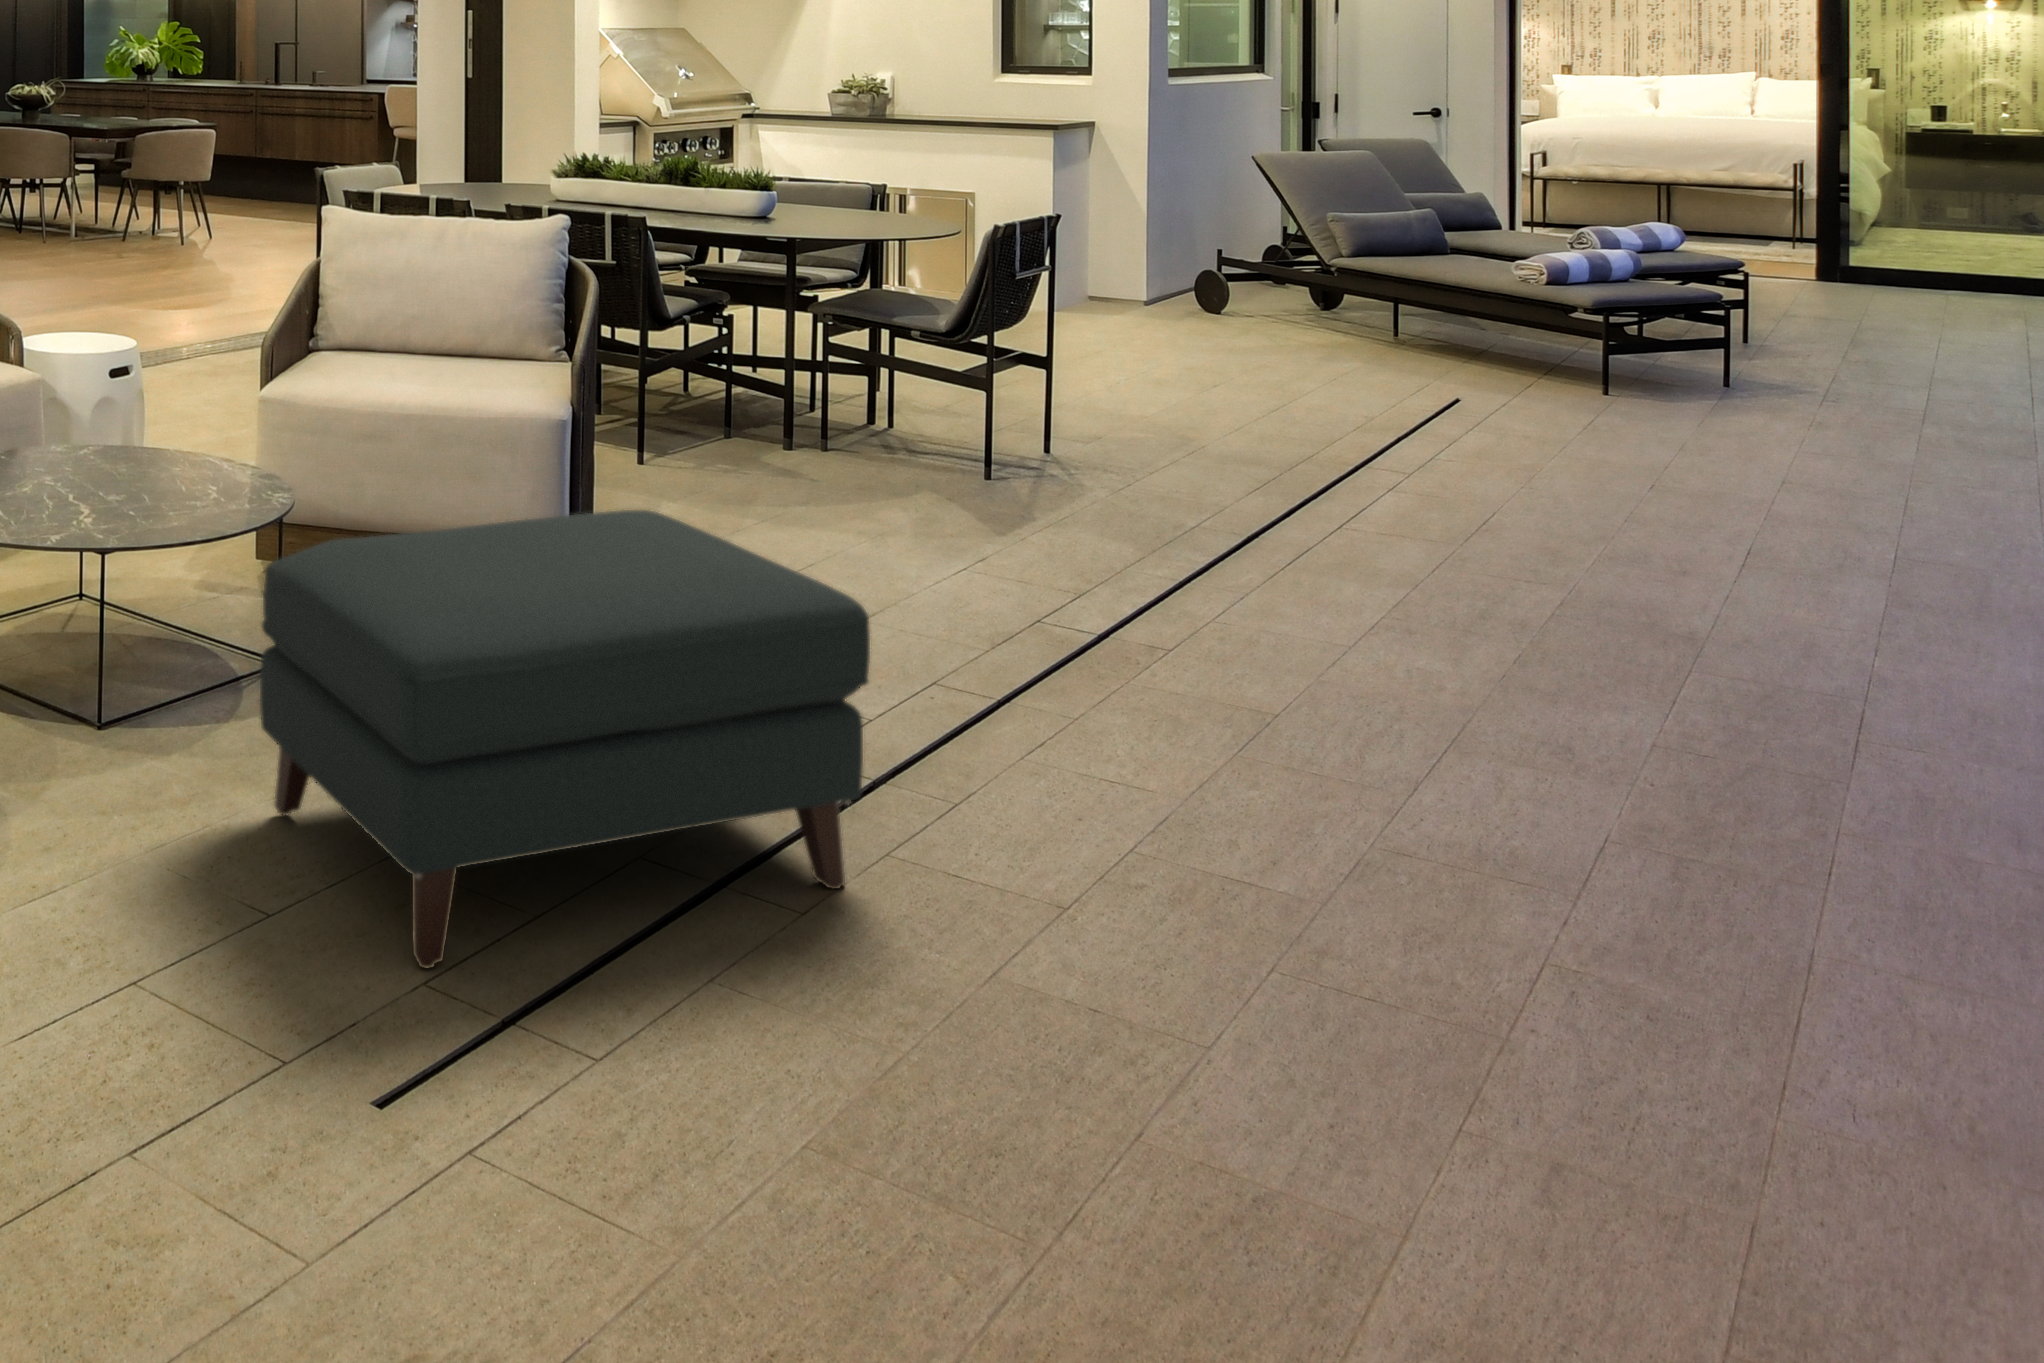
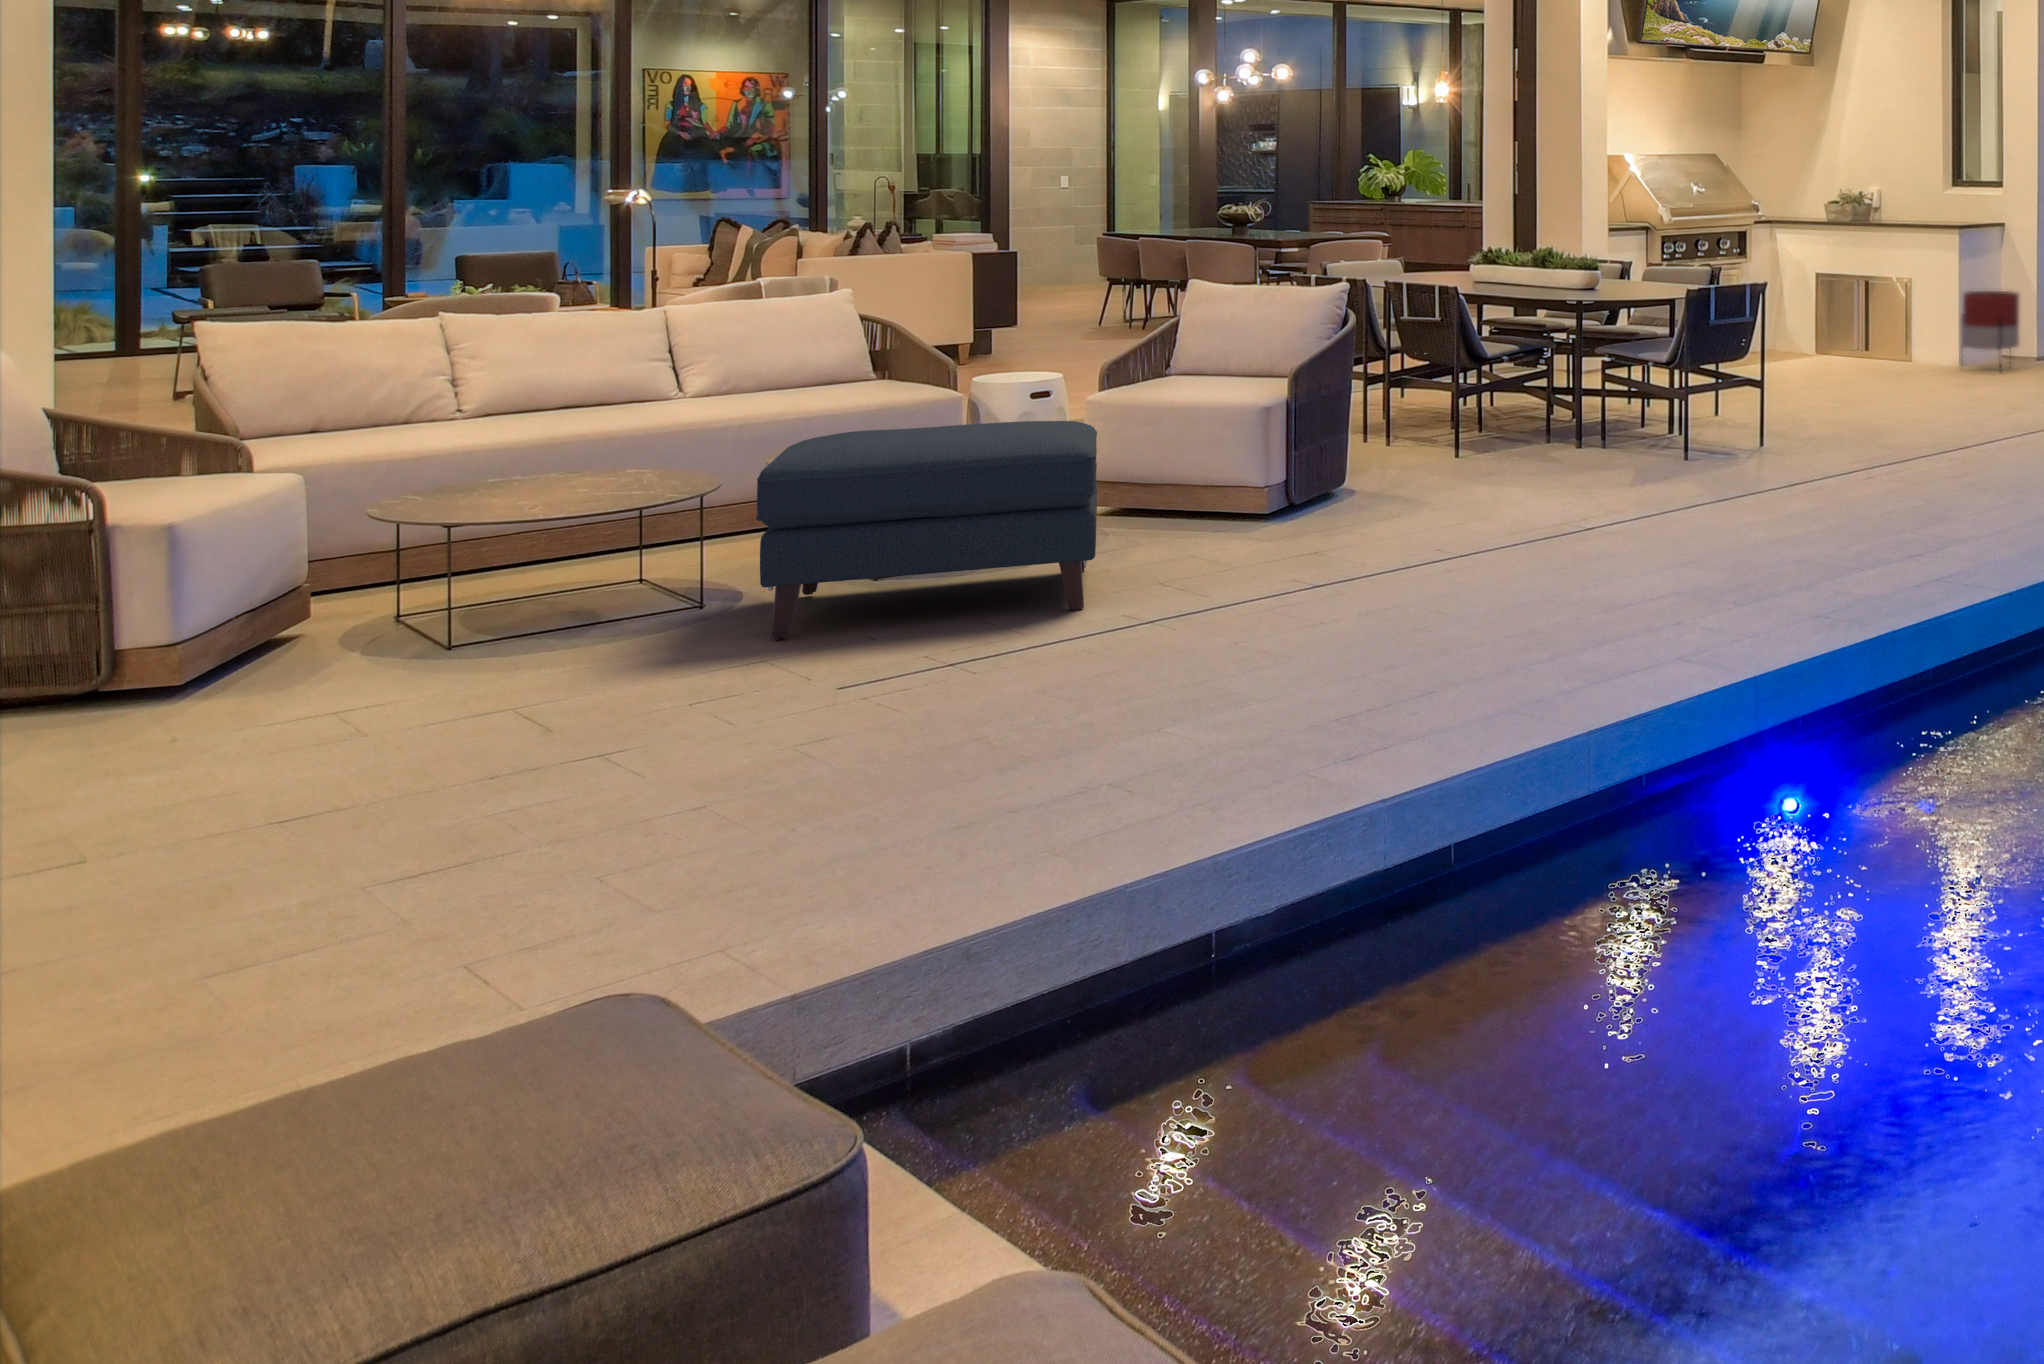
planter: none [1095,215,1182,328] -> present [1961,291,2019,351]

